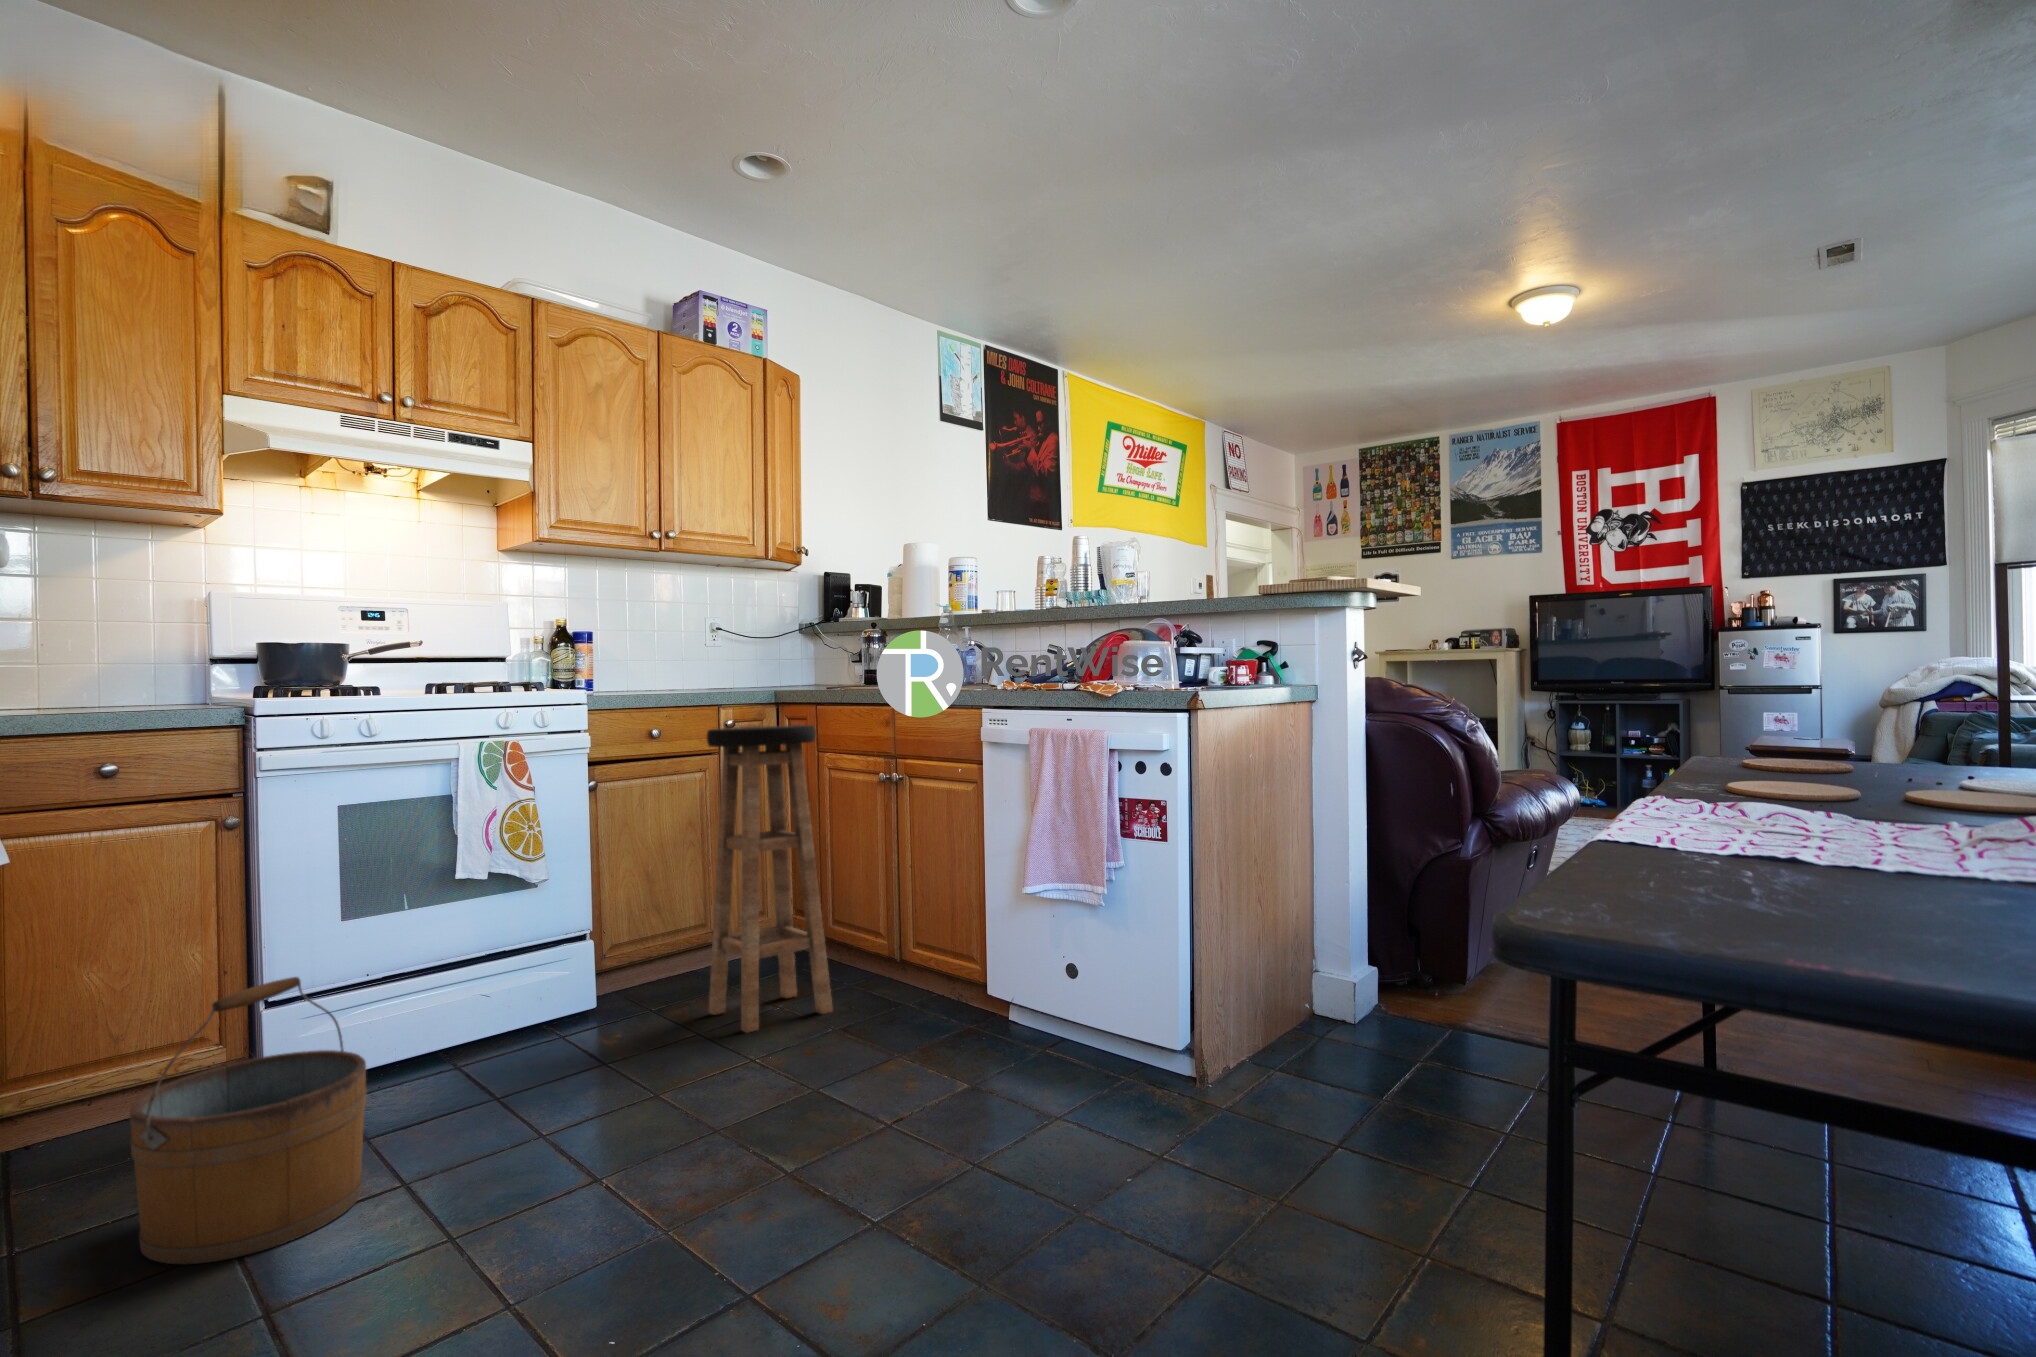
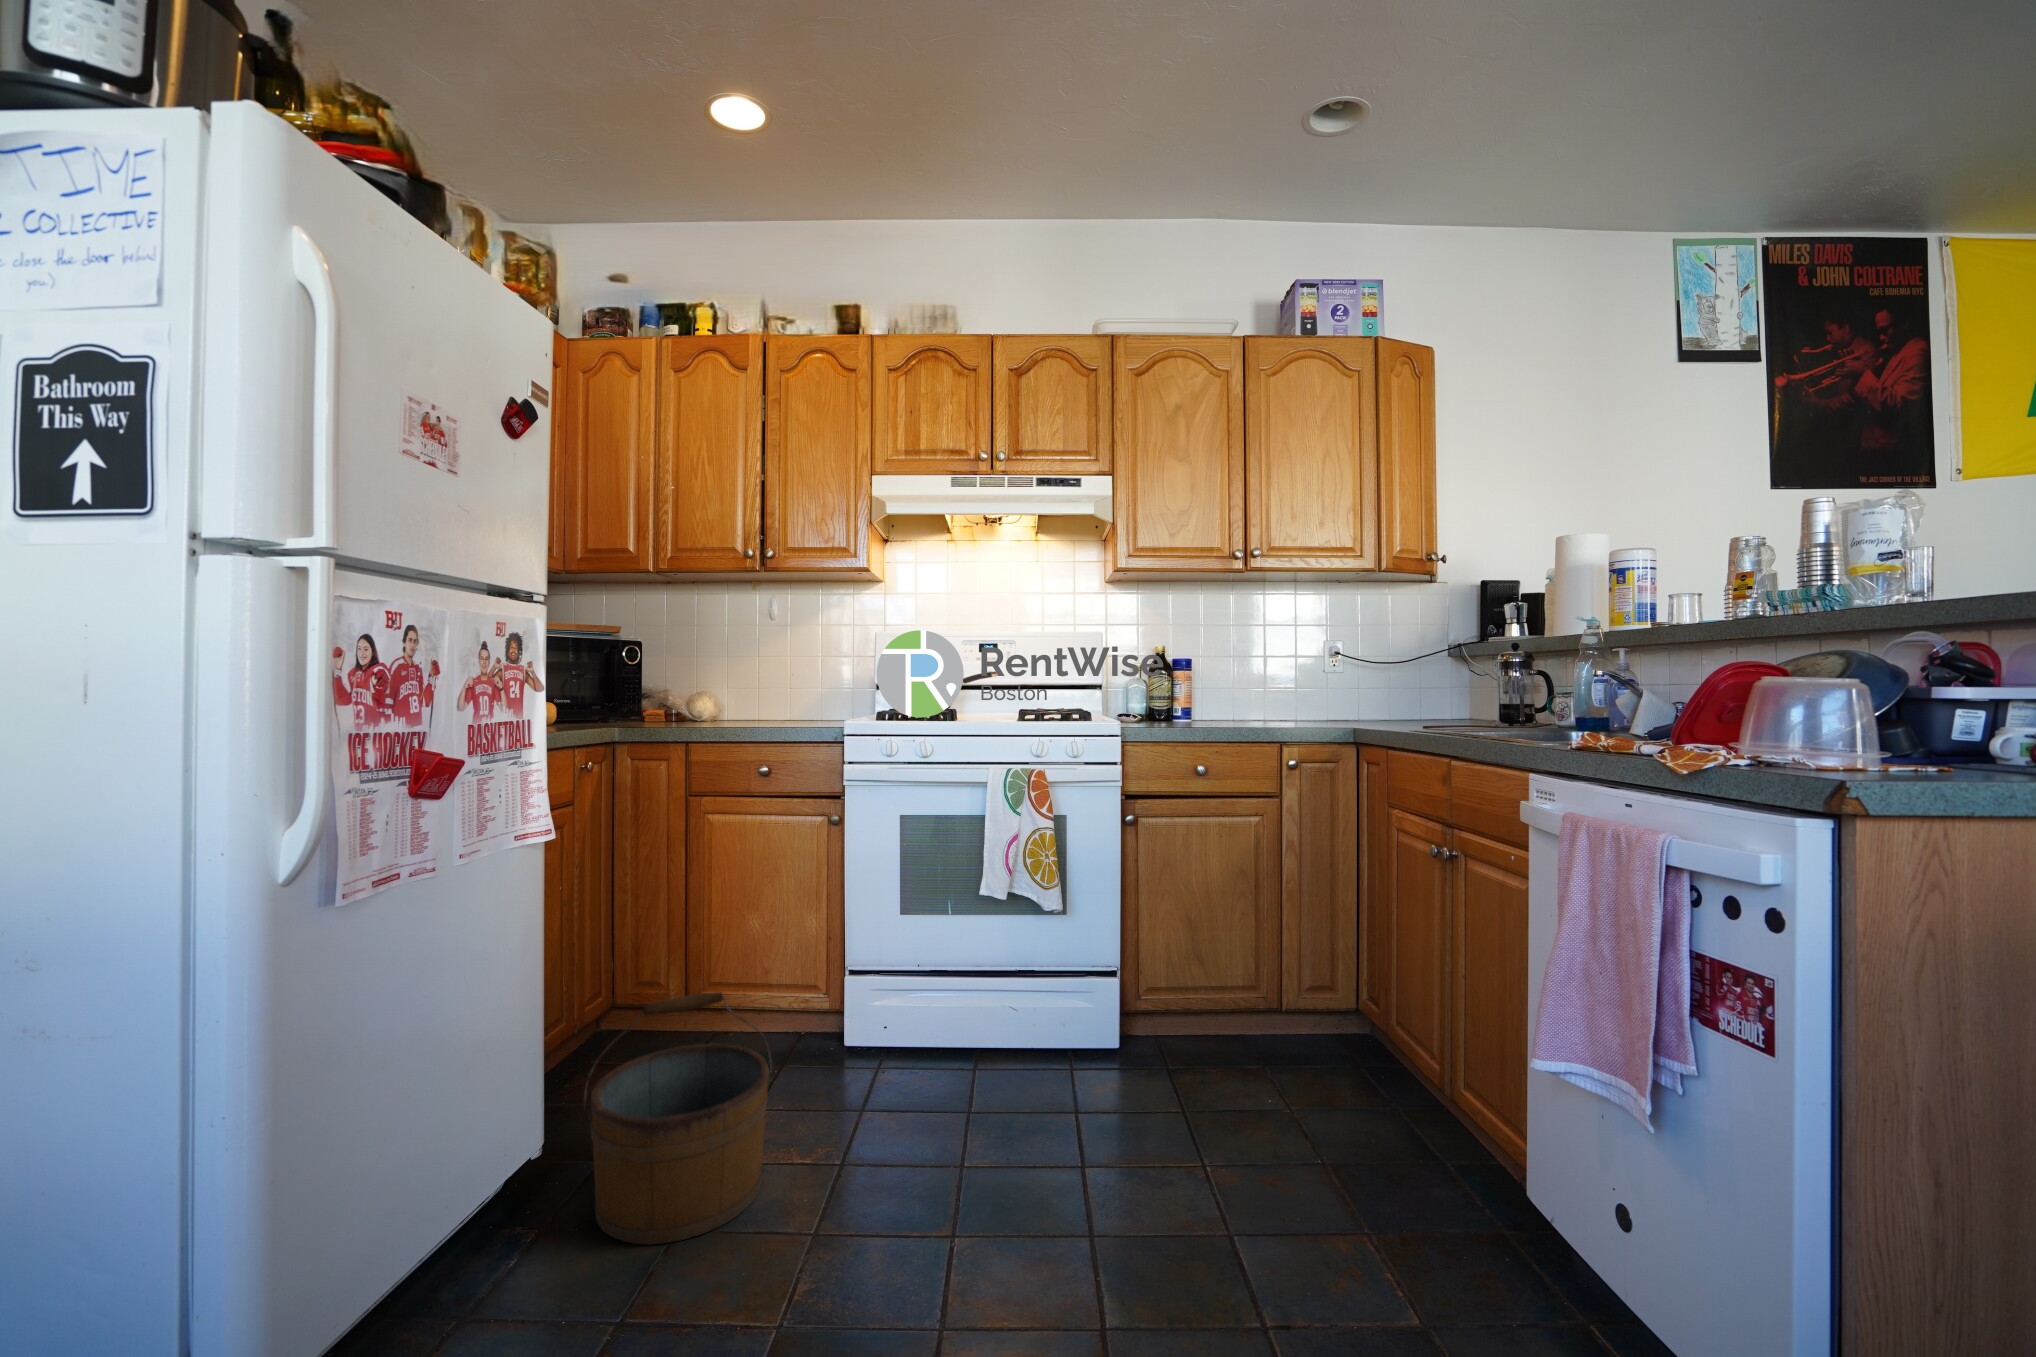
bar stool: present [707,725,833,1033] -> none [1200,778,1334,1165]

